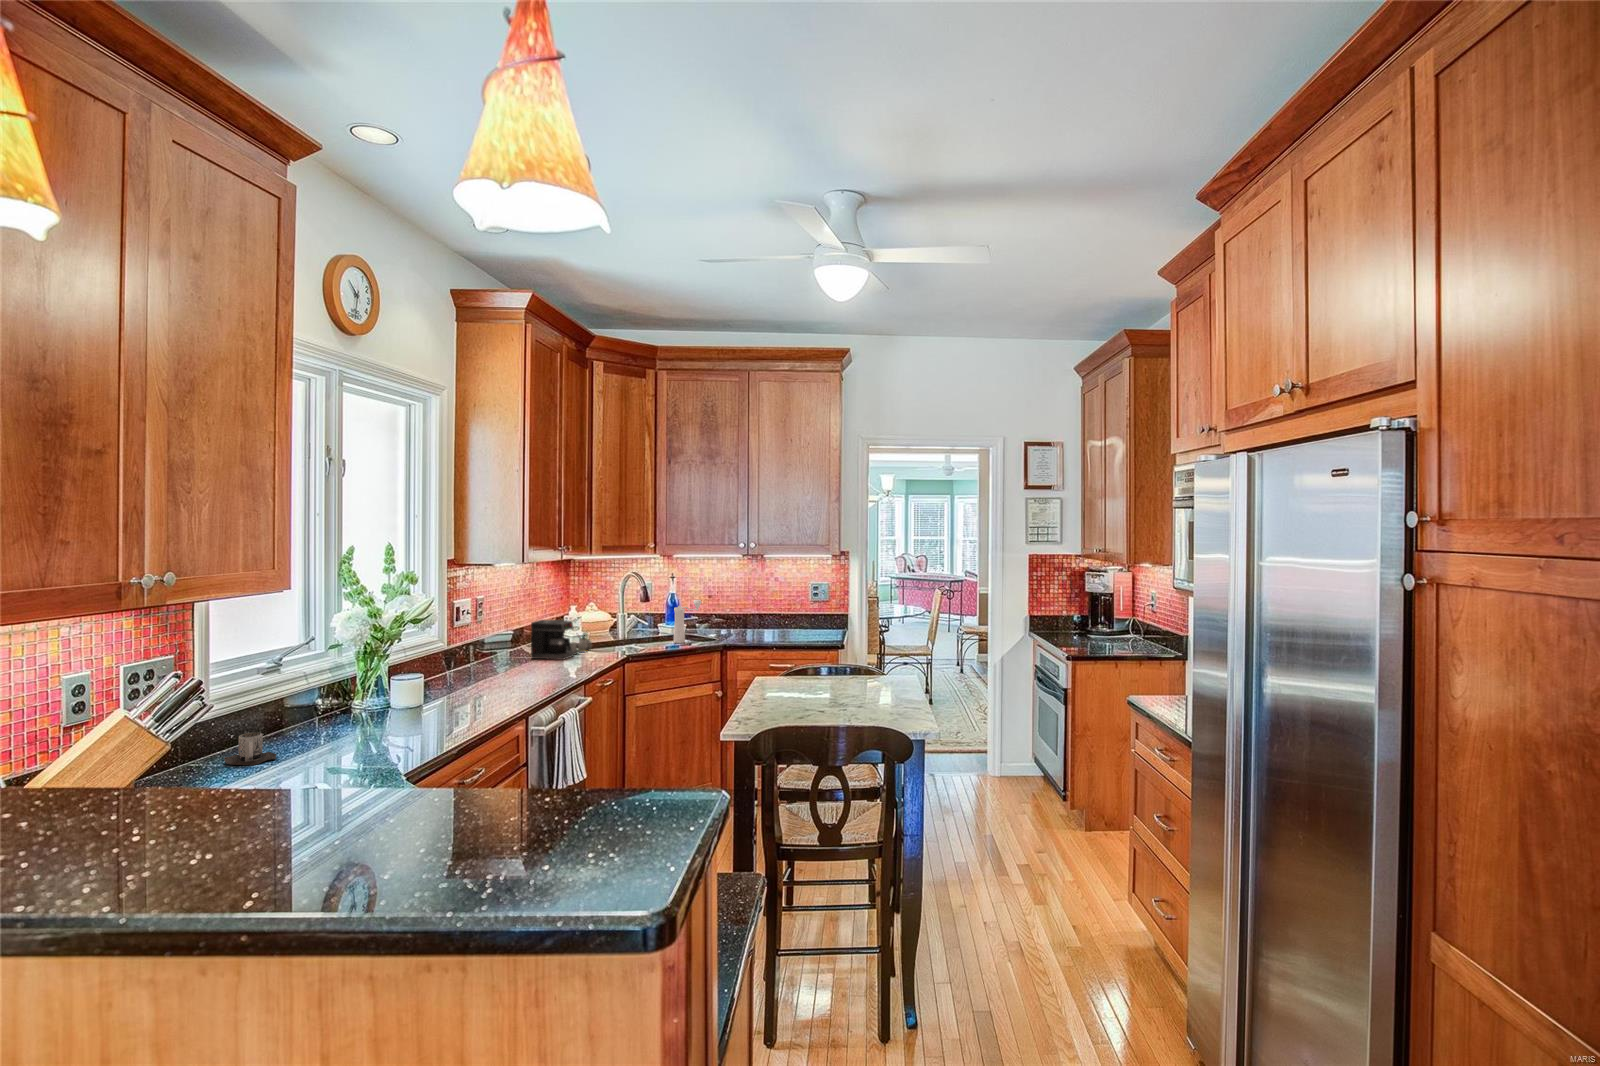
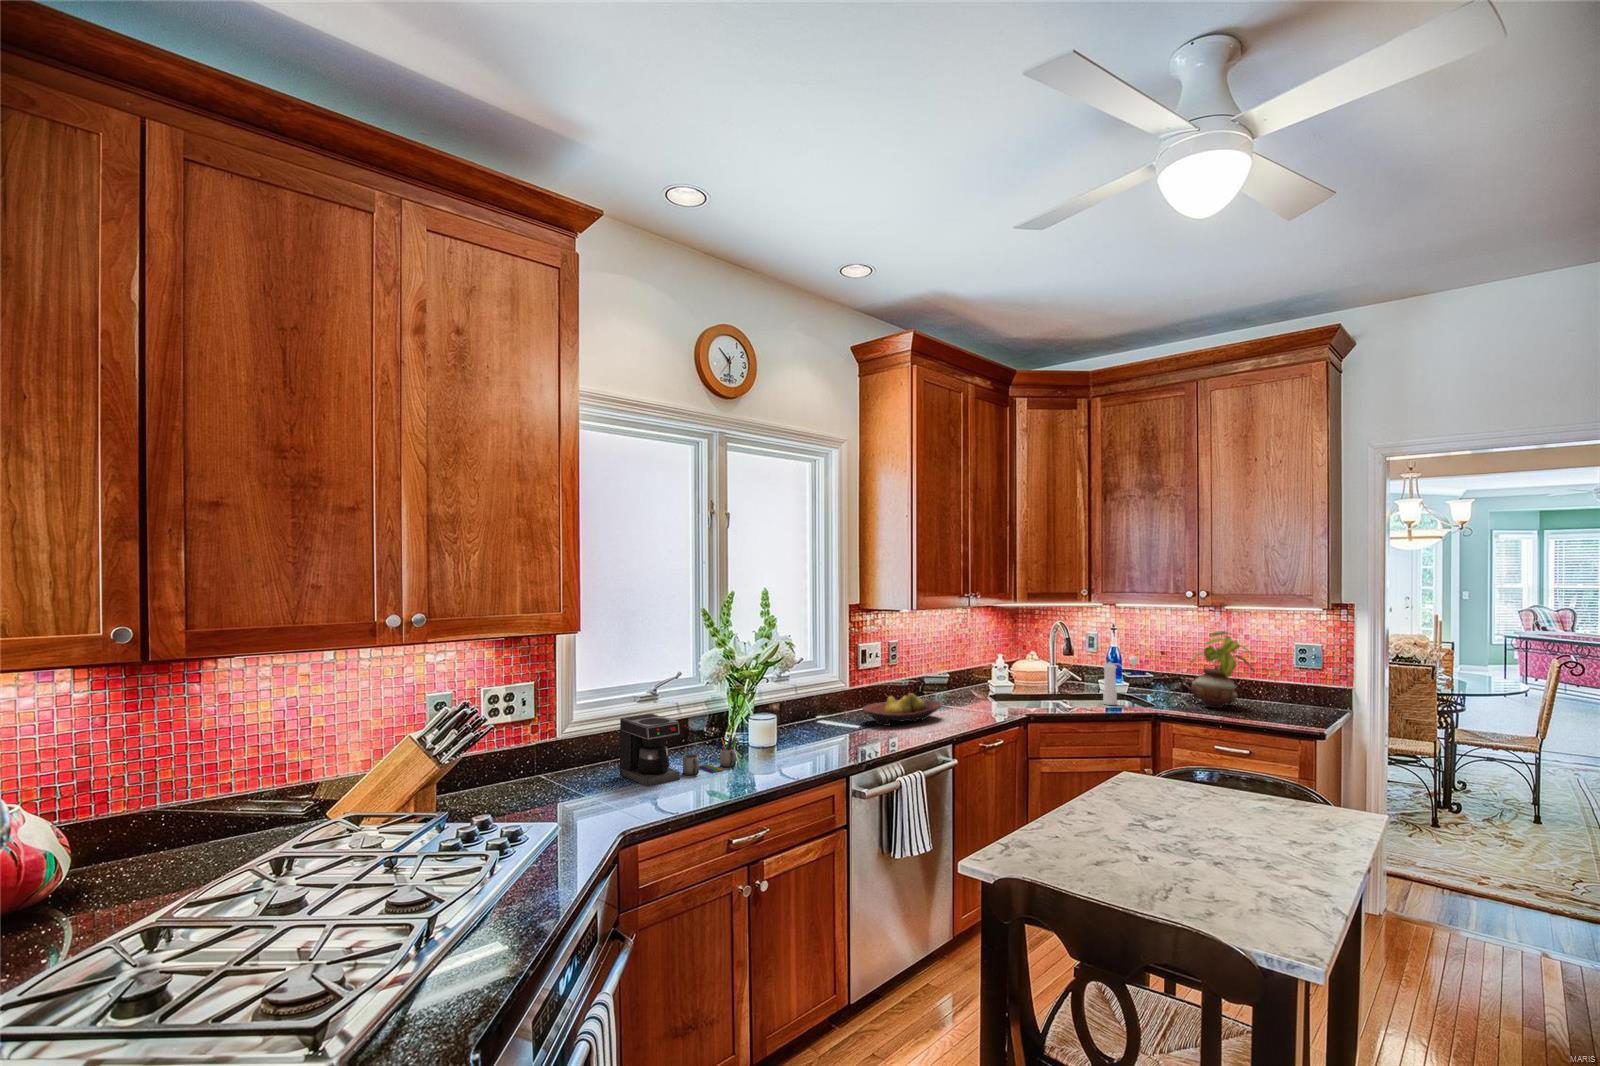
potted plant: none [737,575,787,637] -> present [1190,631,1255,708]
coffee maker: present [531,620,592,660] -> present [620,714,738,787]
fruit bowl: none [479,645,552,677] -> present [862,693,942,726]
mug: present [224,732,277,765] -> none [559,759,602,790]

